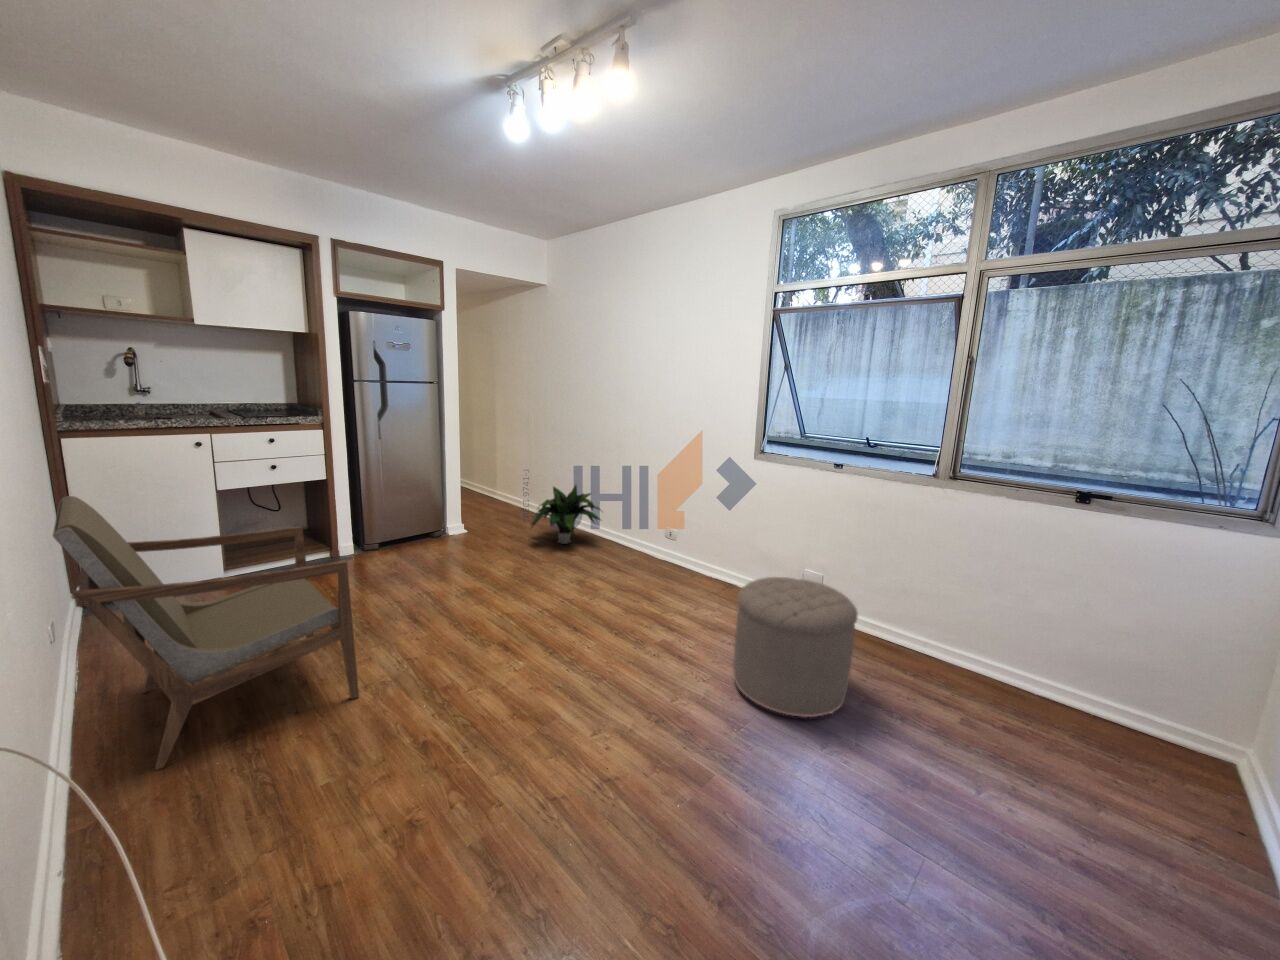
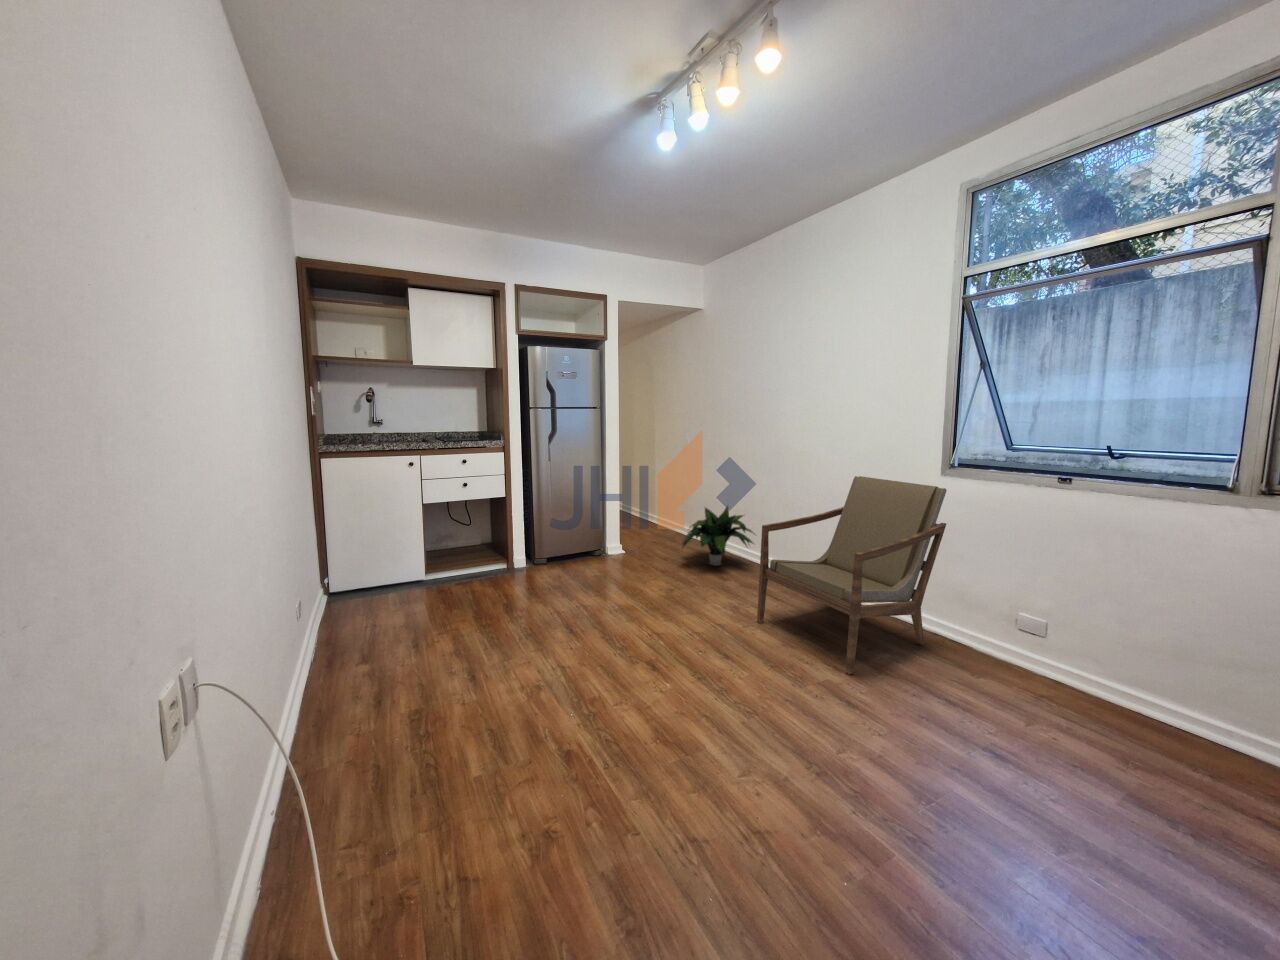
armchair: present [53,496,359,770] -> present [757,476,946,674]
ottoman: present [733,577,858,717] -> none [920,626,1121,831]

